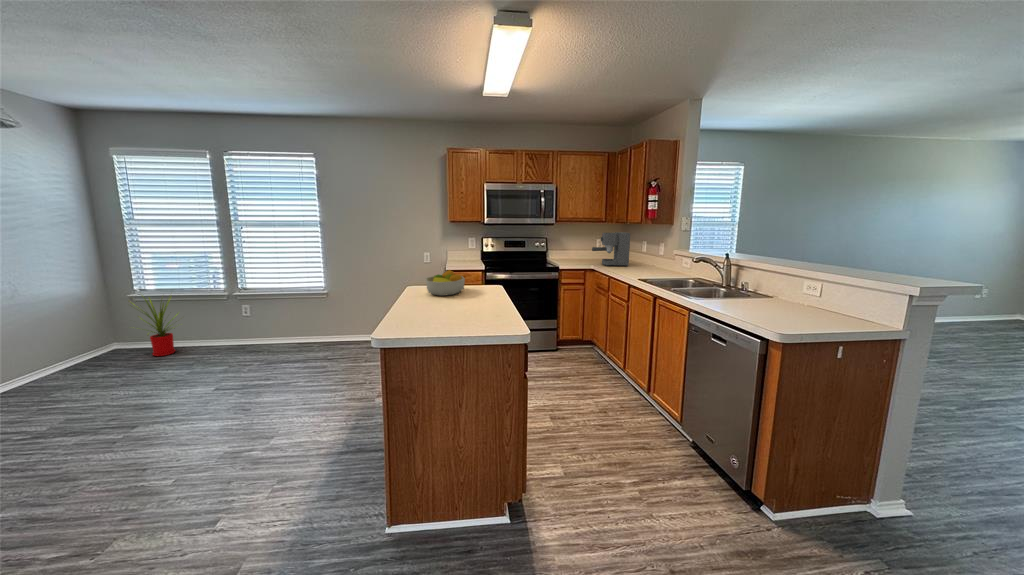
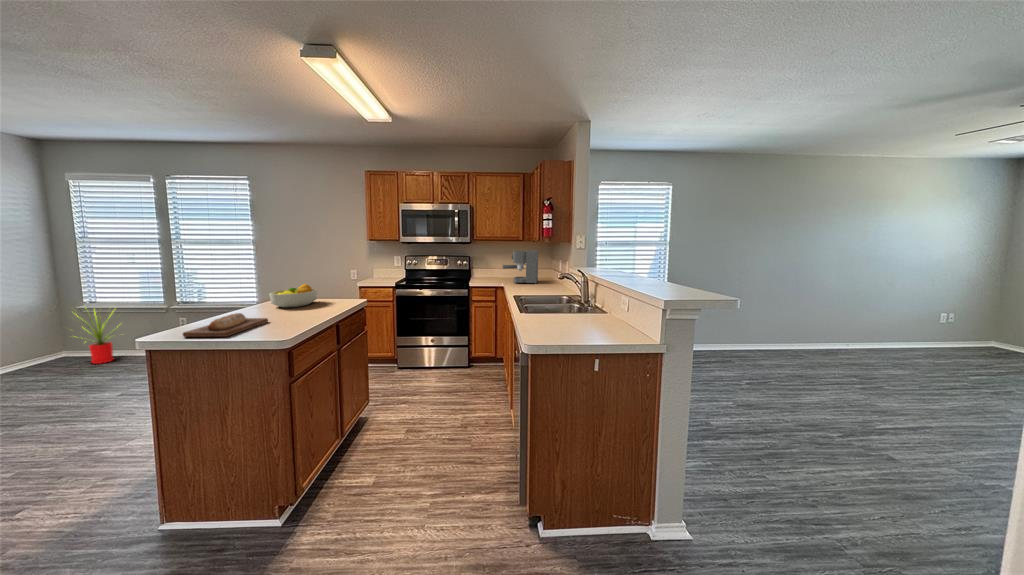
bread loaf: none [416,304,464,331] -> present [183,313,268,337]

